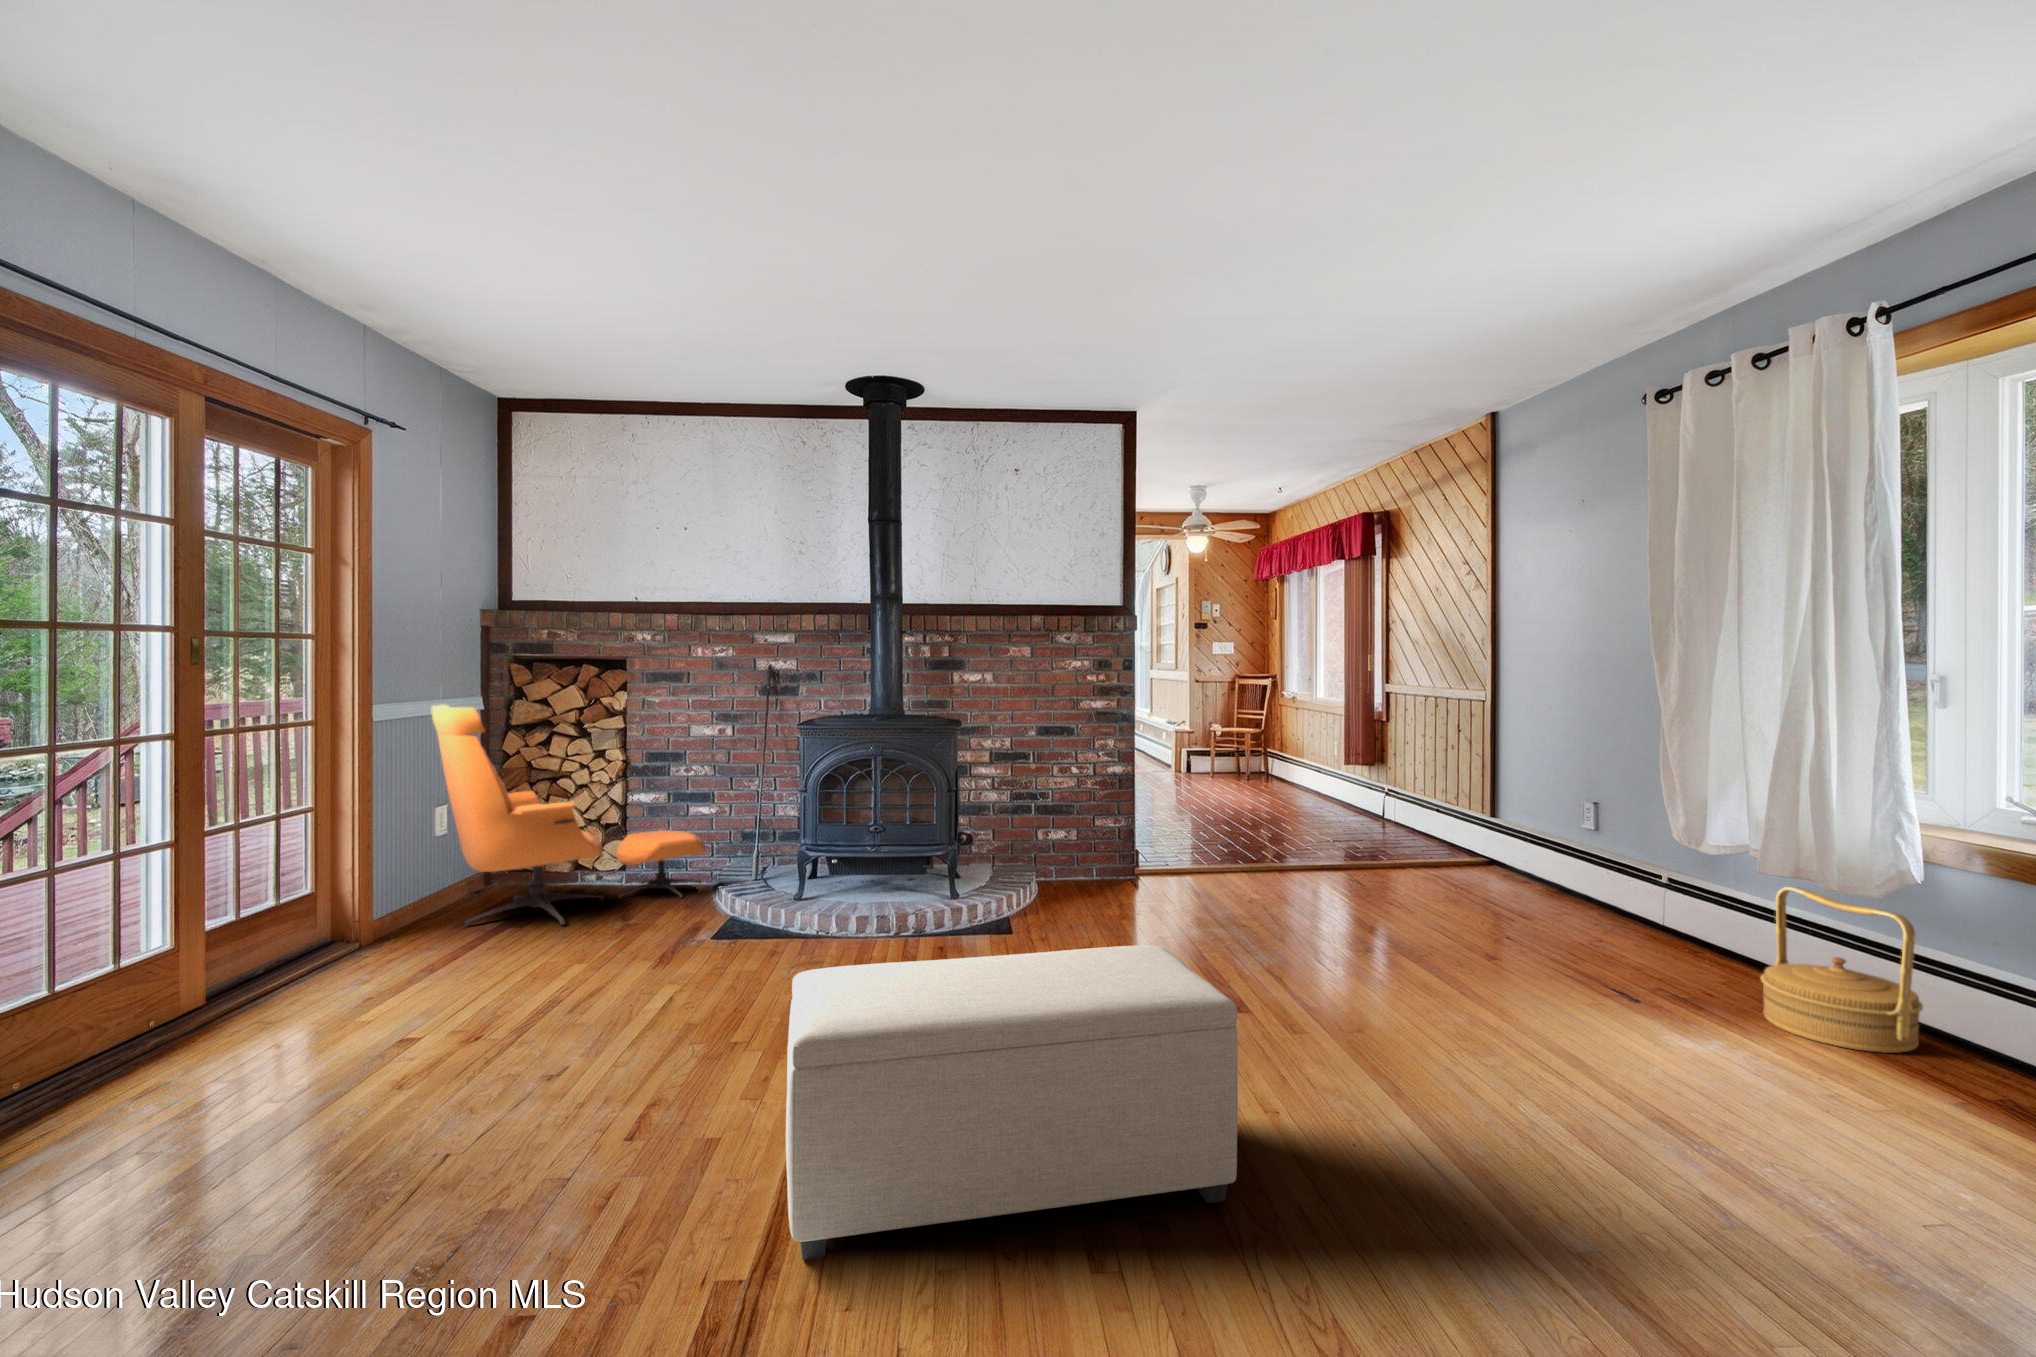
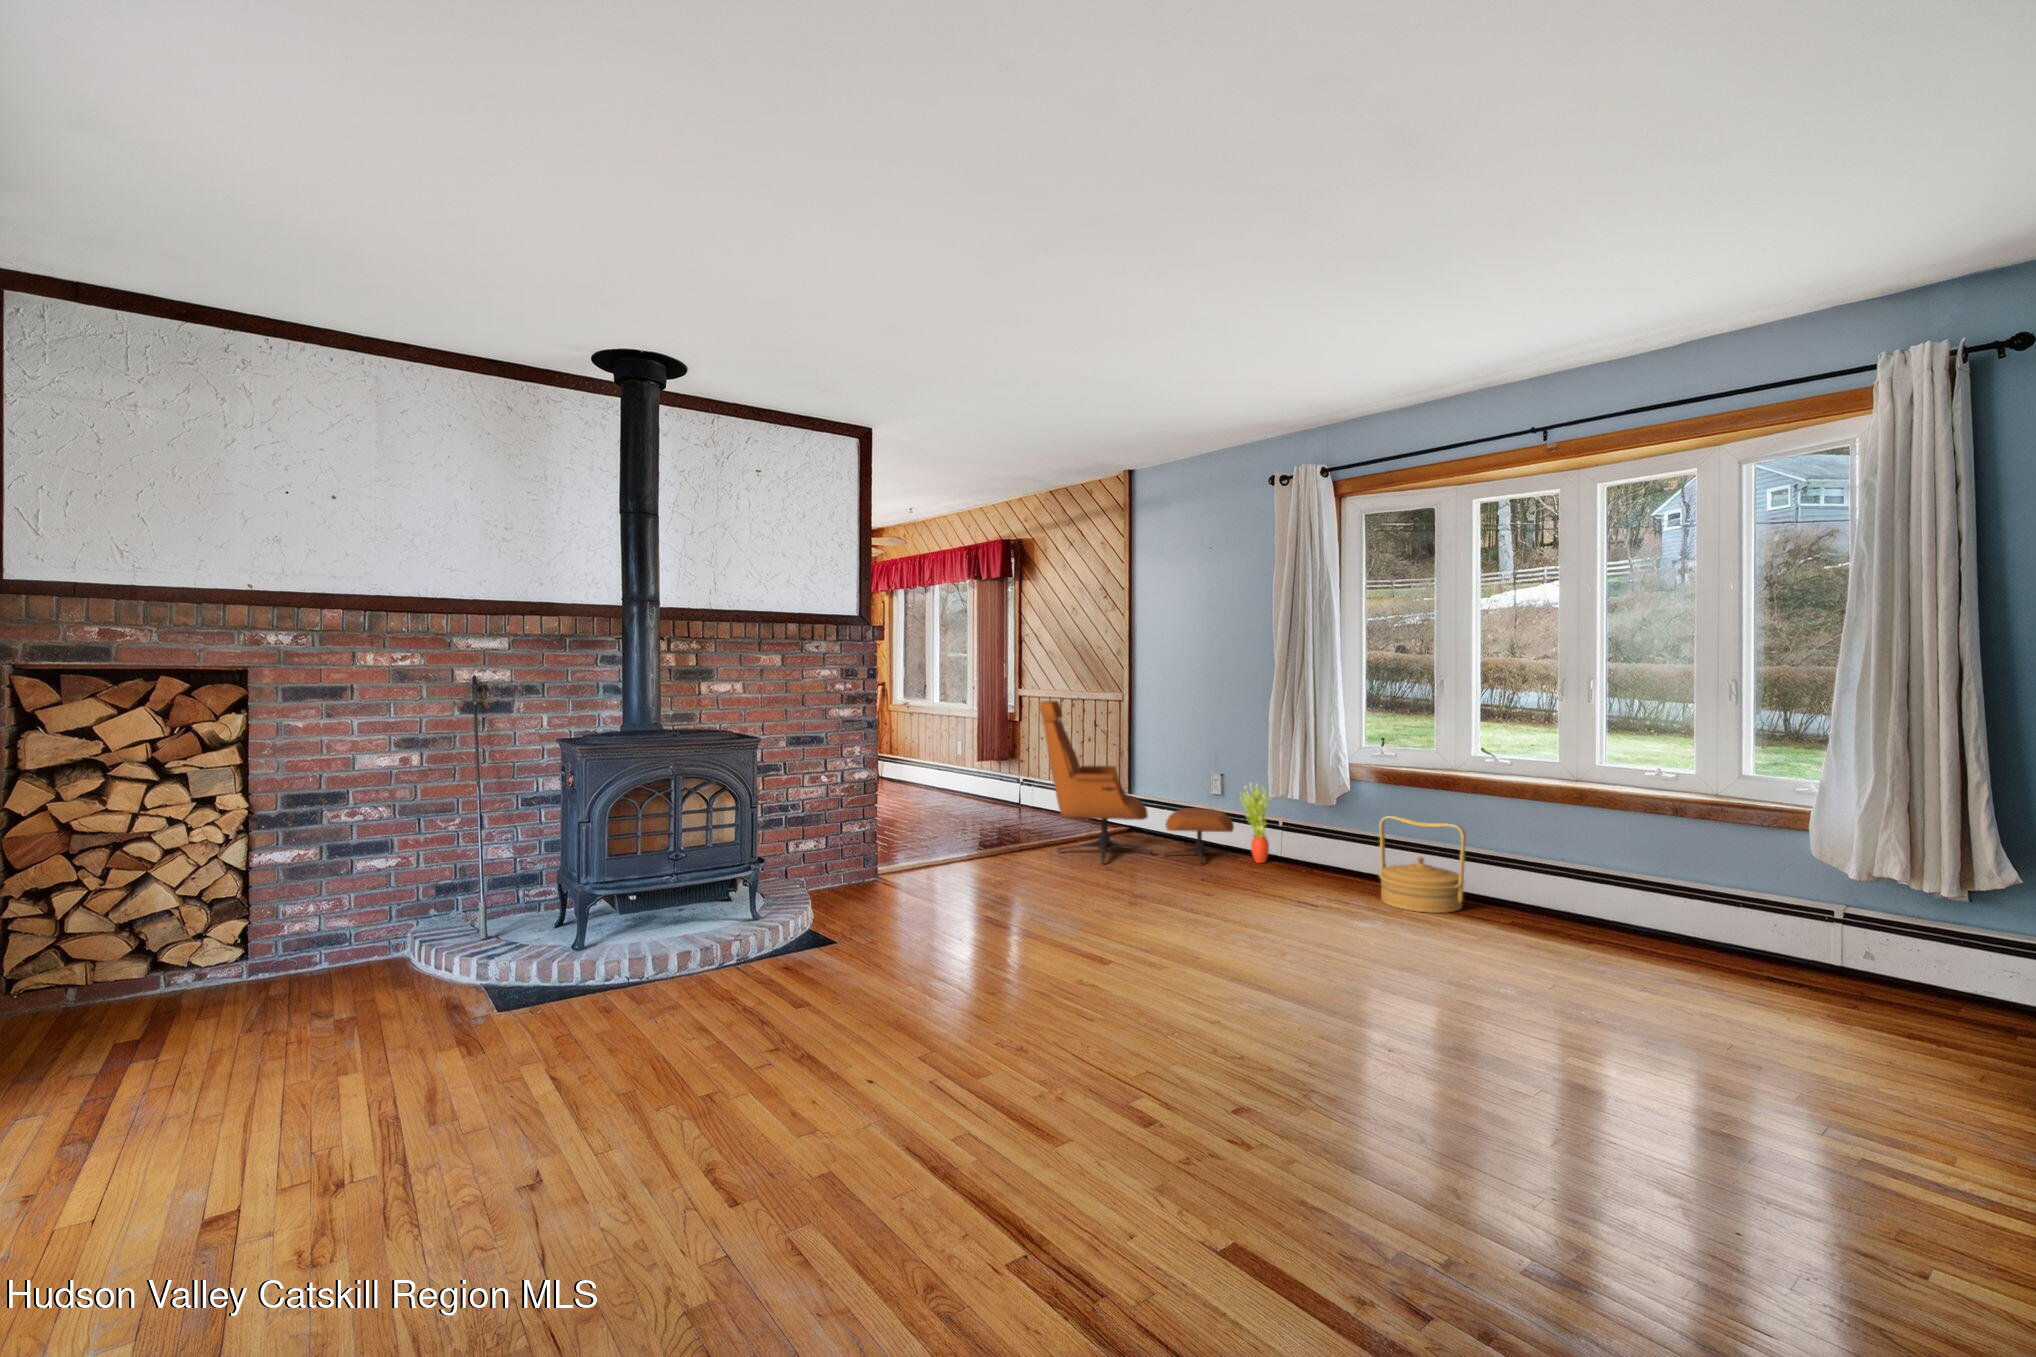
lounge chair: present [432,704,705,925] -> present [1040,700,1234,863]
potted plant: none [1601,818,1650,932] -> present [1240,788,1272,863]
ottoman: present [786,945,1238,1260] -> none [940,911,1298,1260]

